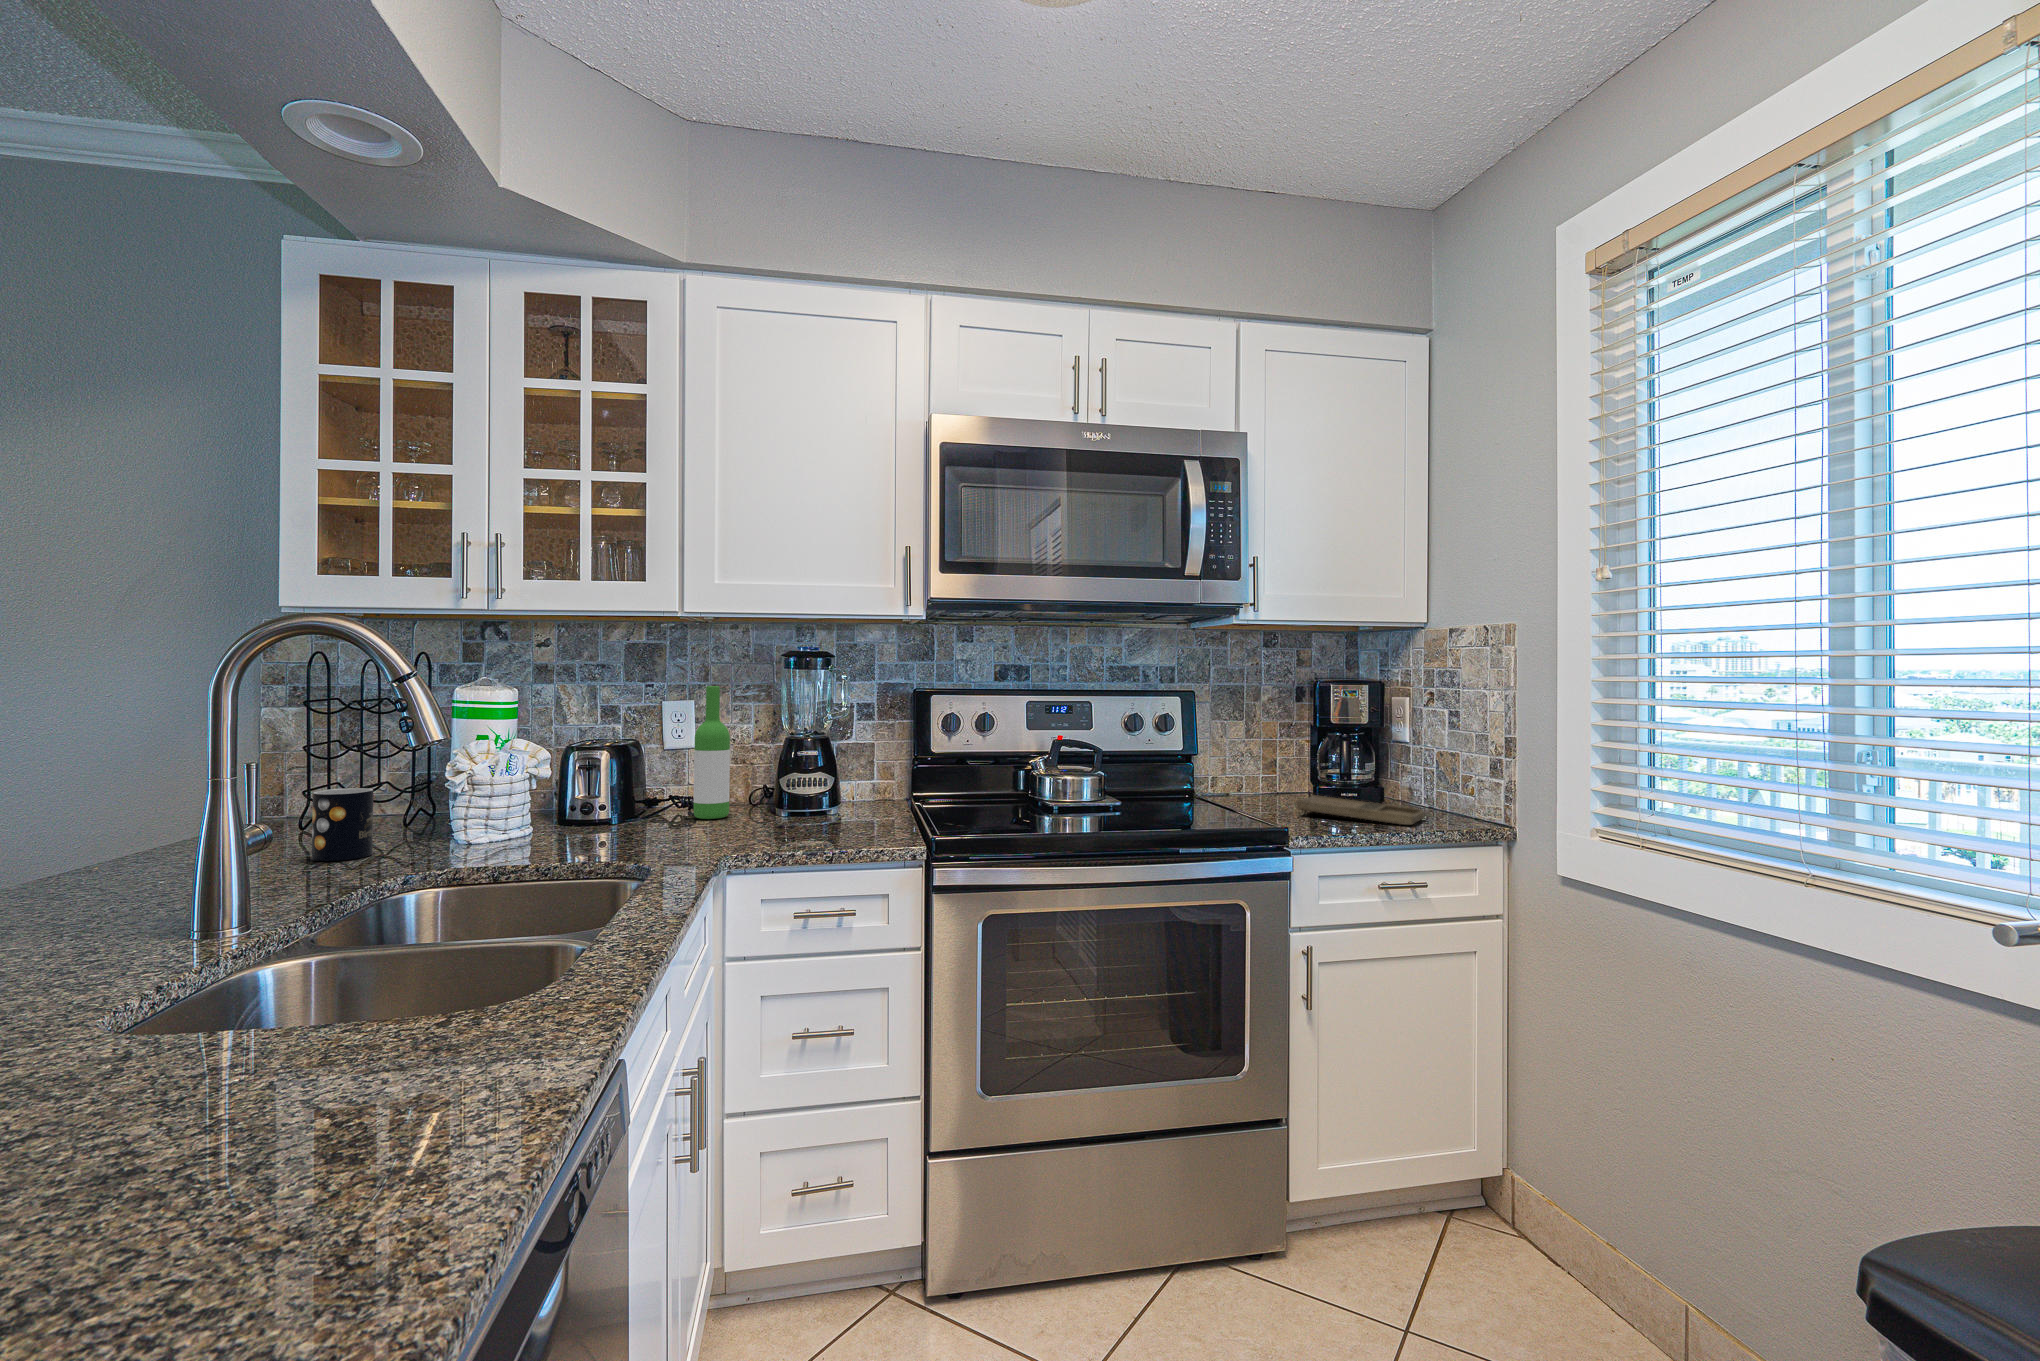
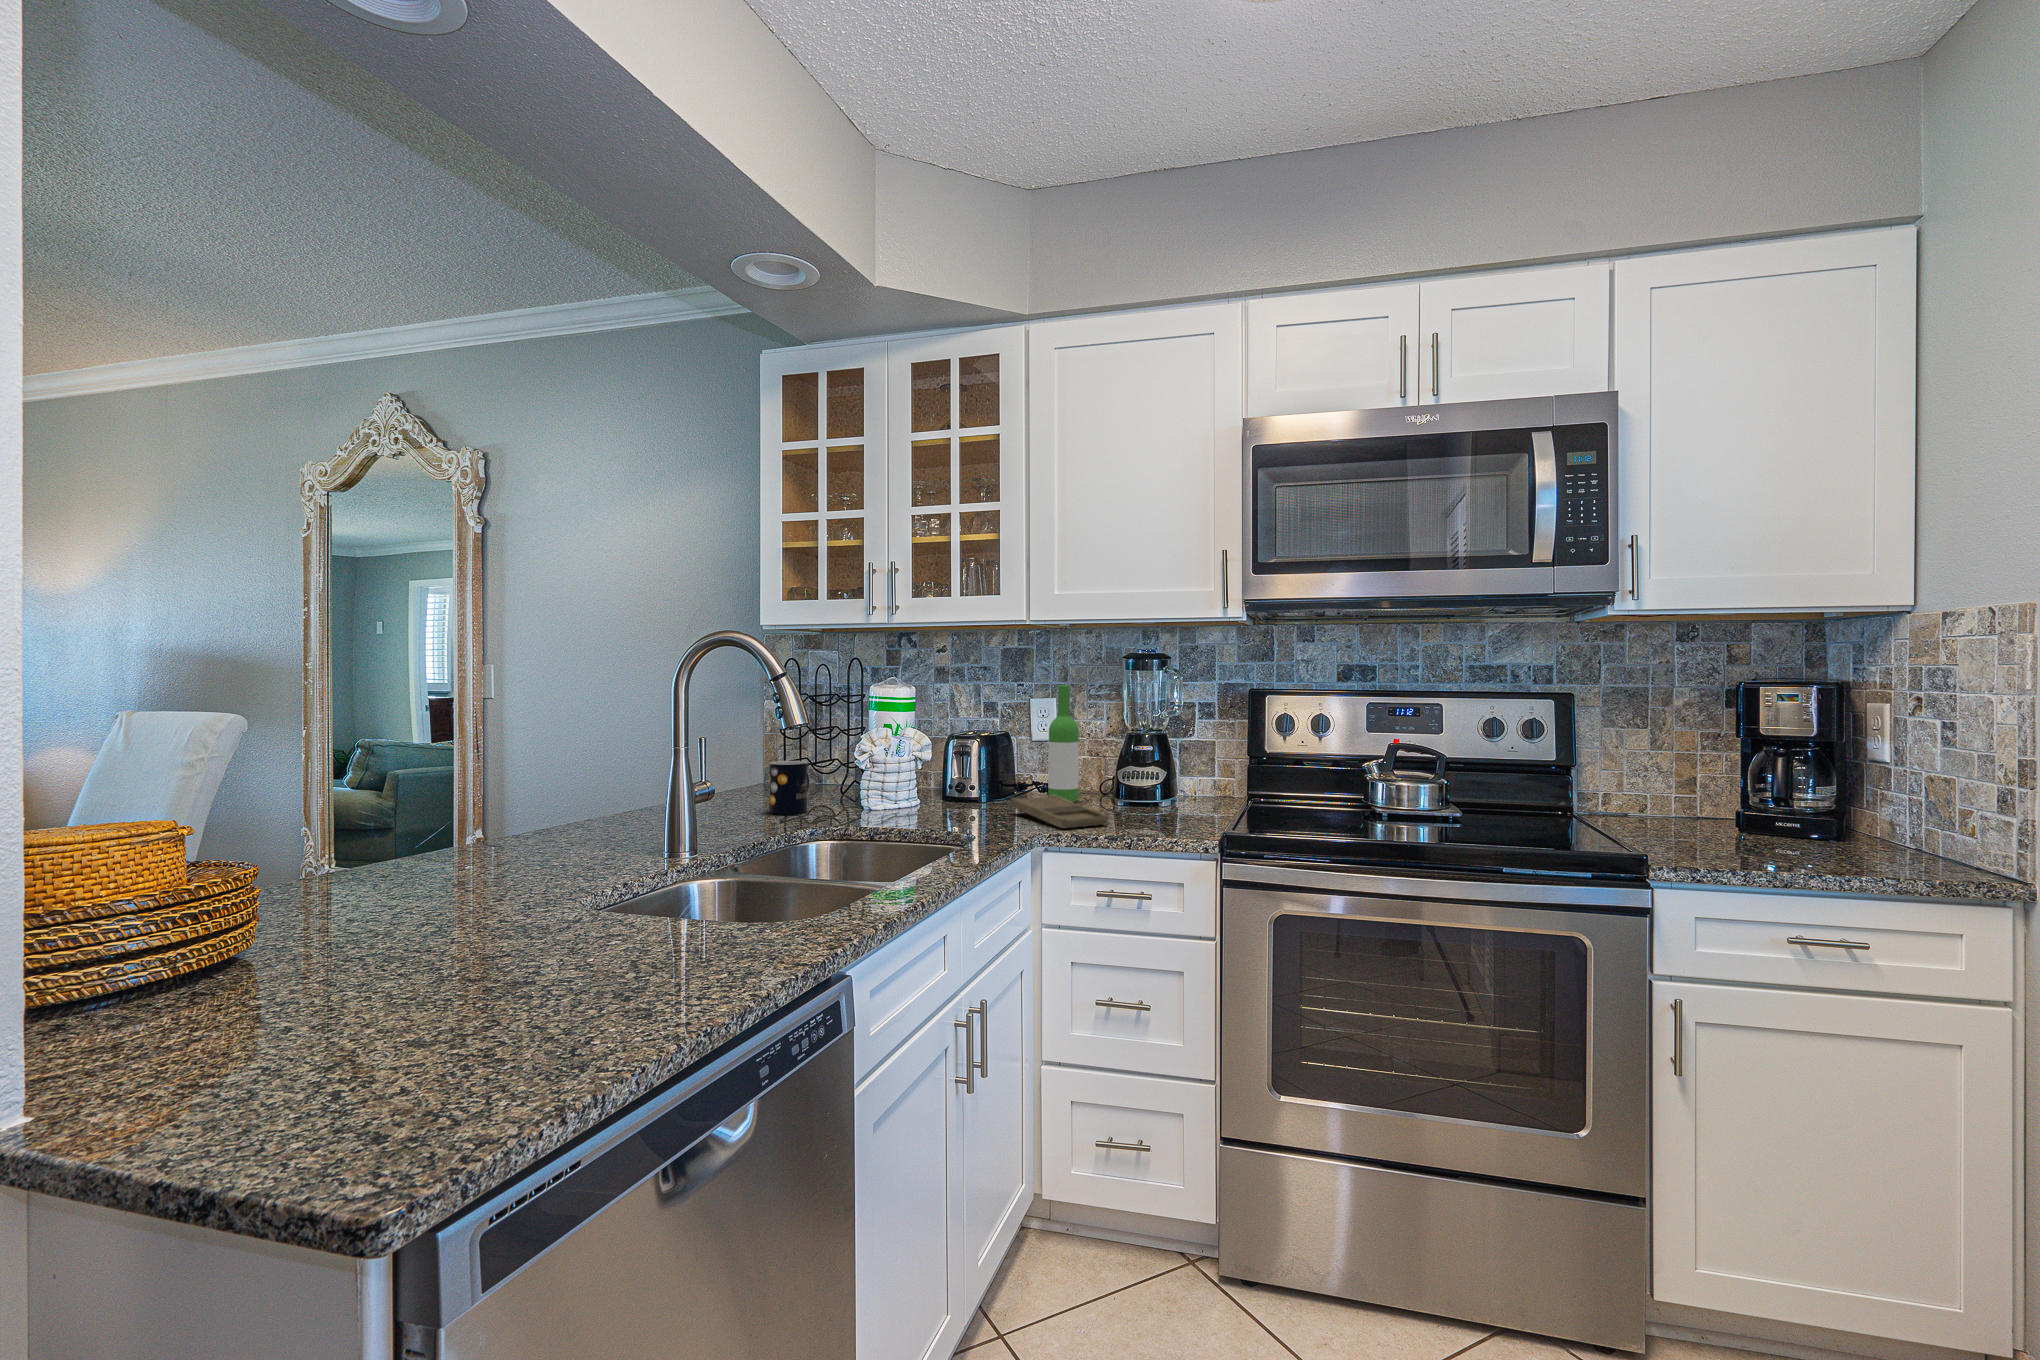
tray: present [1296,795,1425,825] -> present [1010,795,1108,828]

